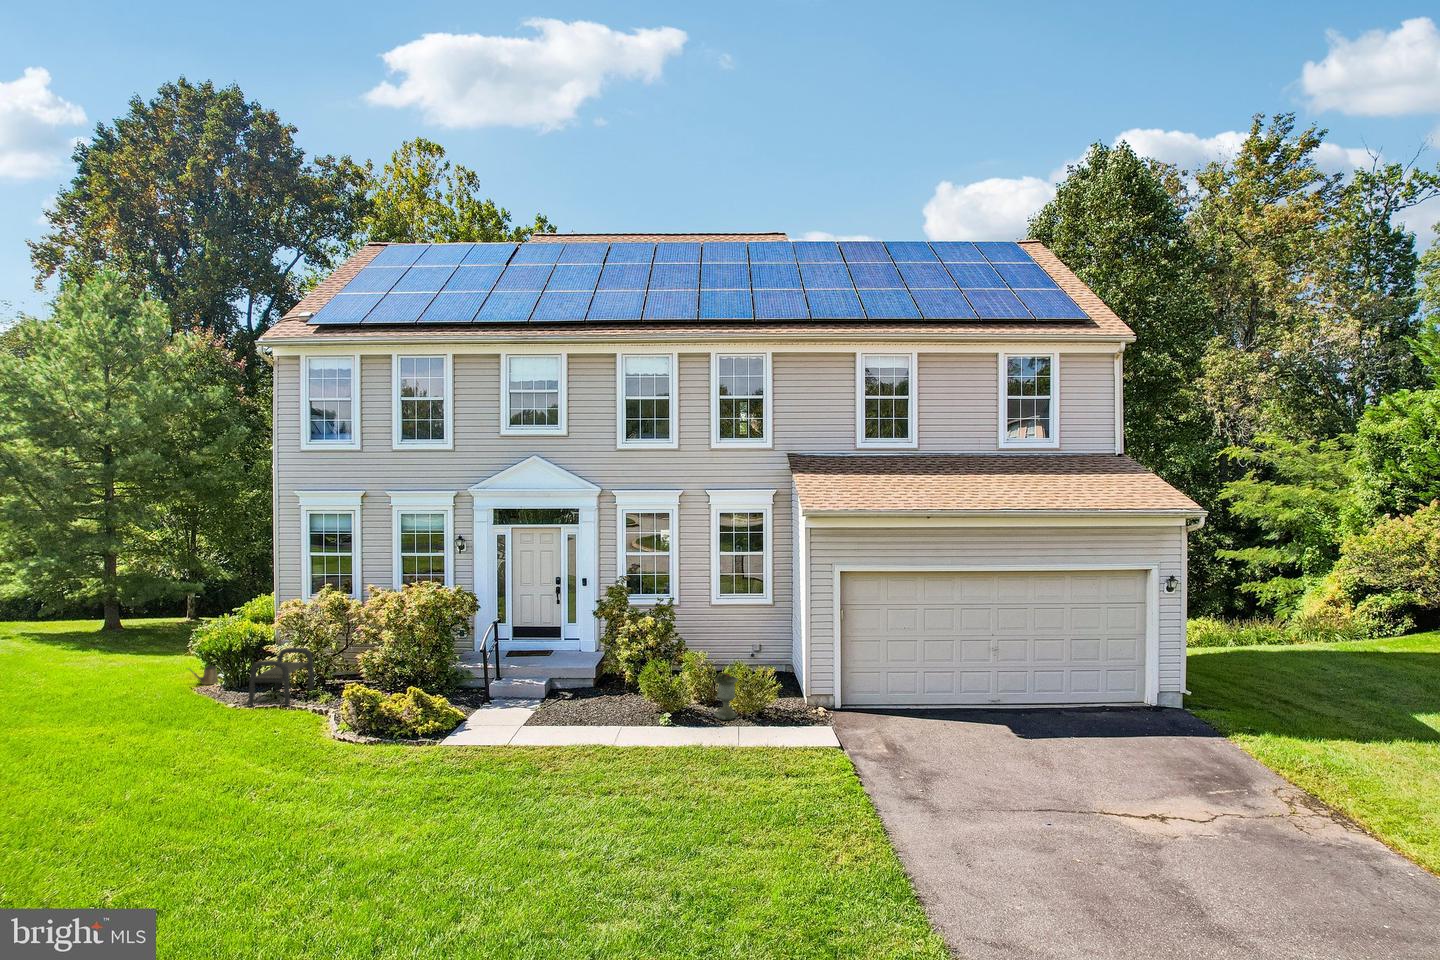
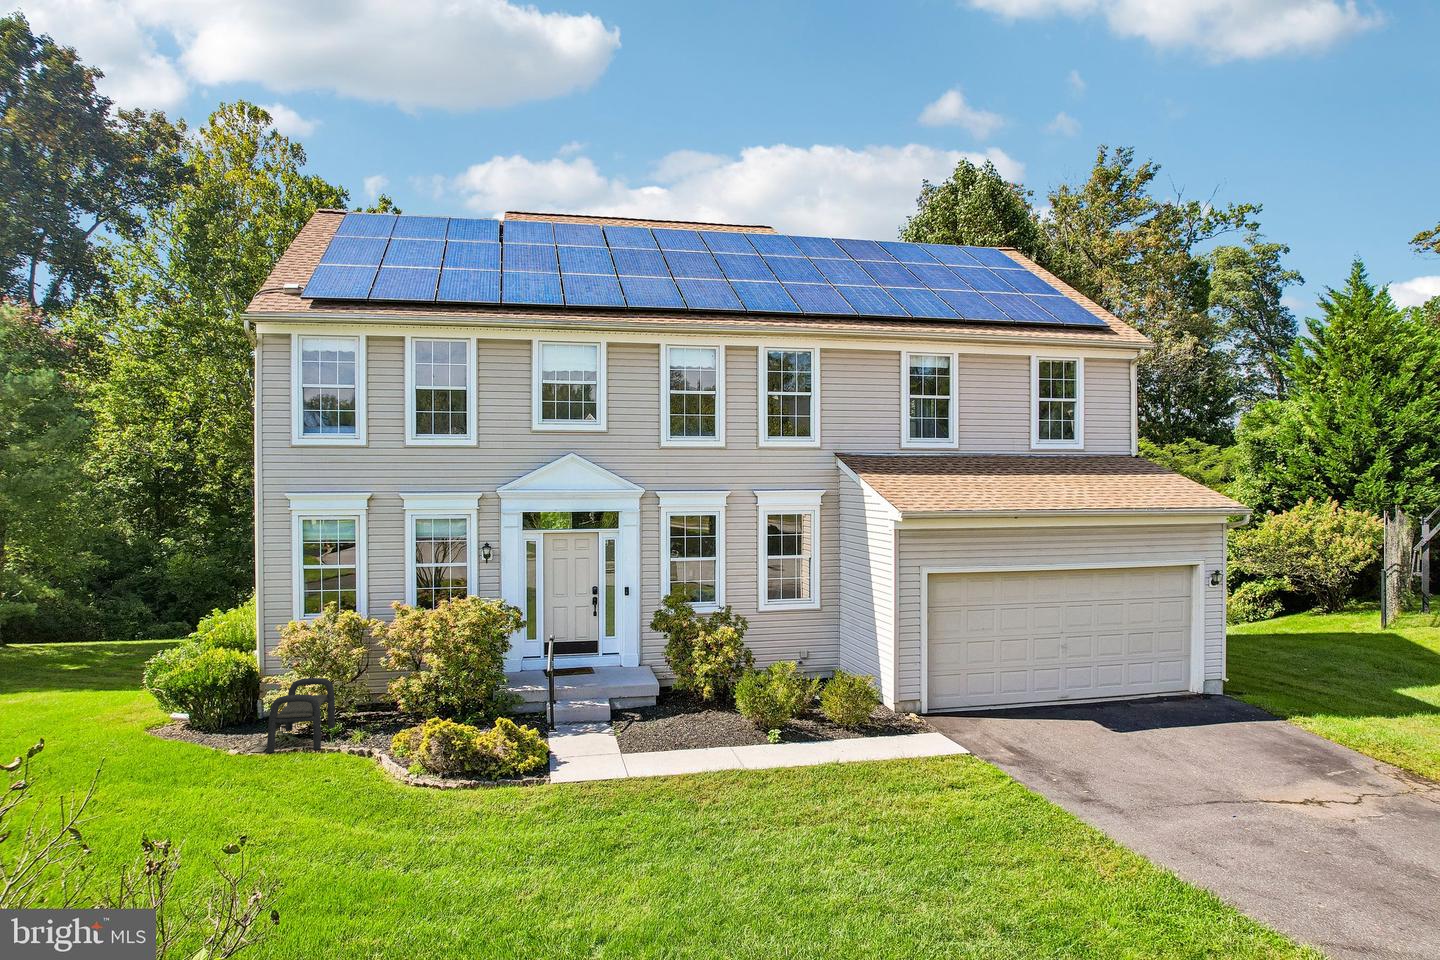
watering can: present [190,666,223,685] -> none [166,705,208,730]
planter: present [714,673,738,720] -> none [812,681,839,733]

